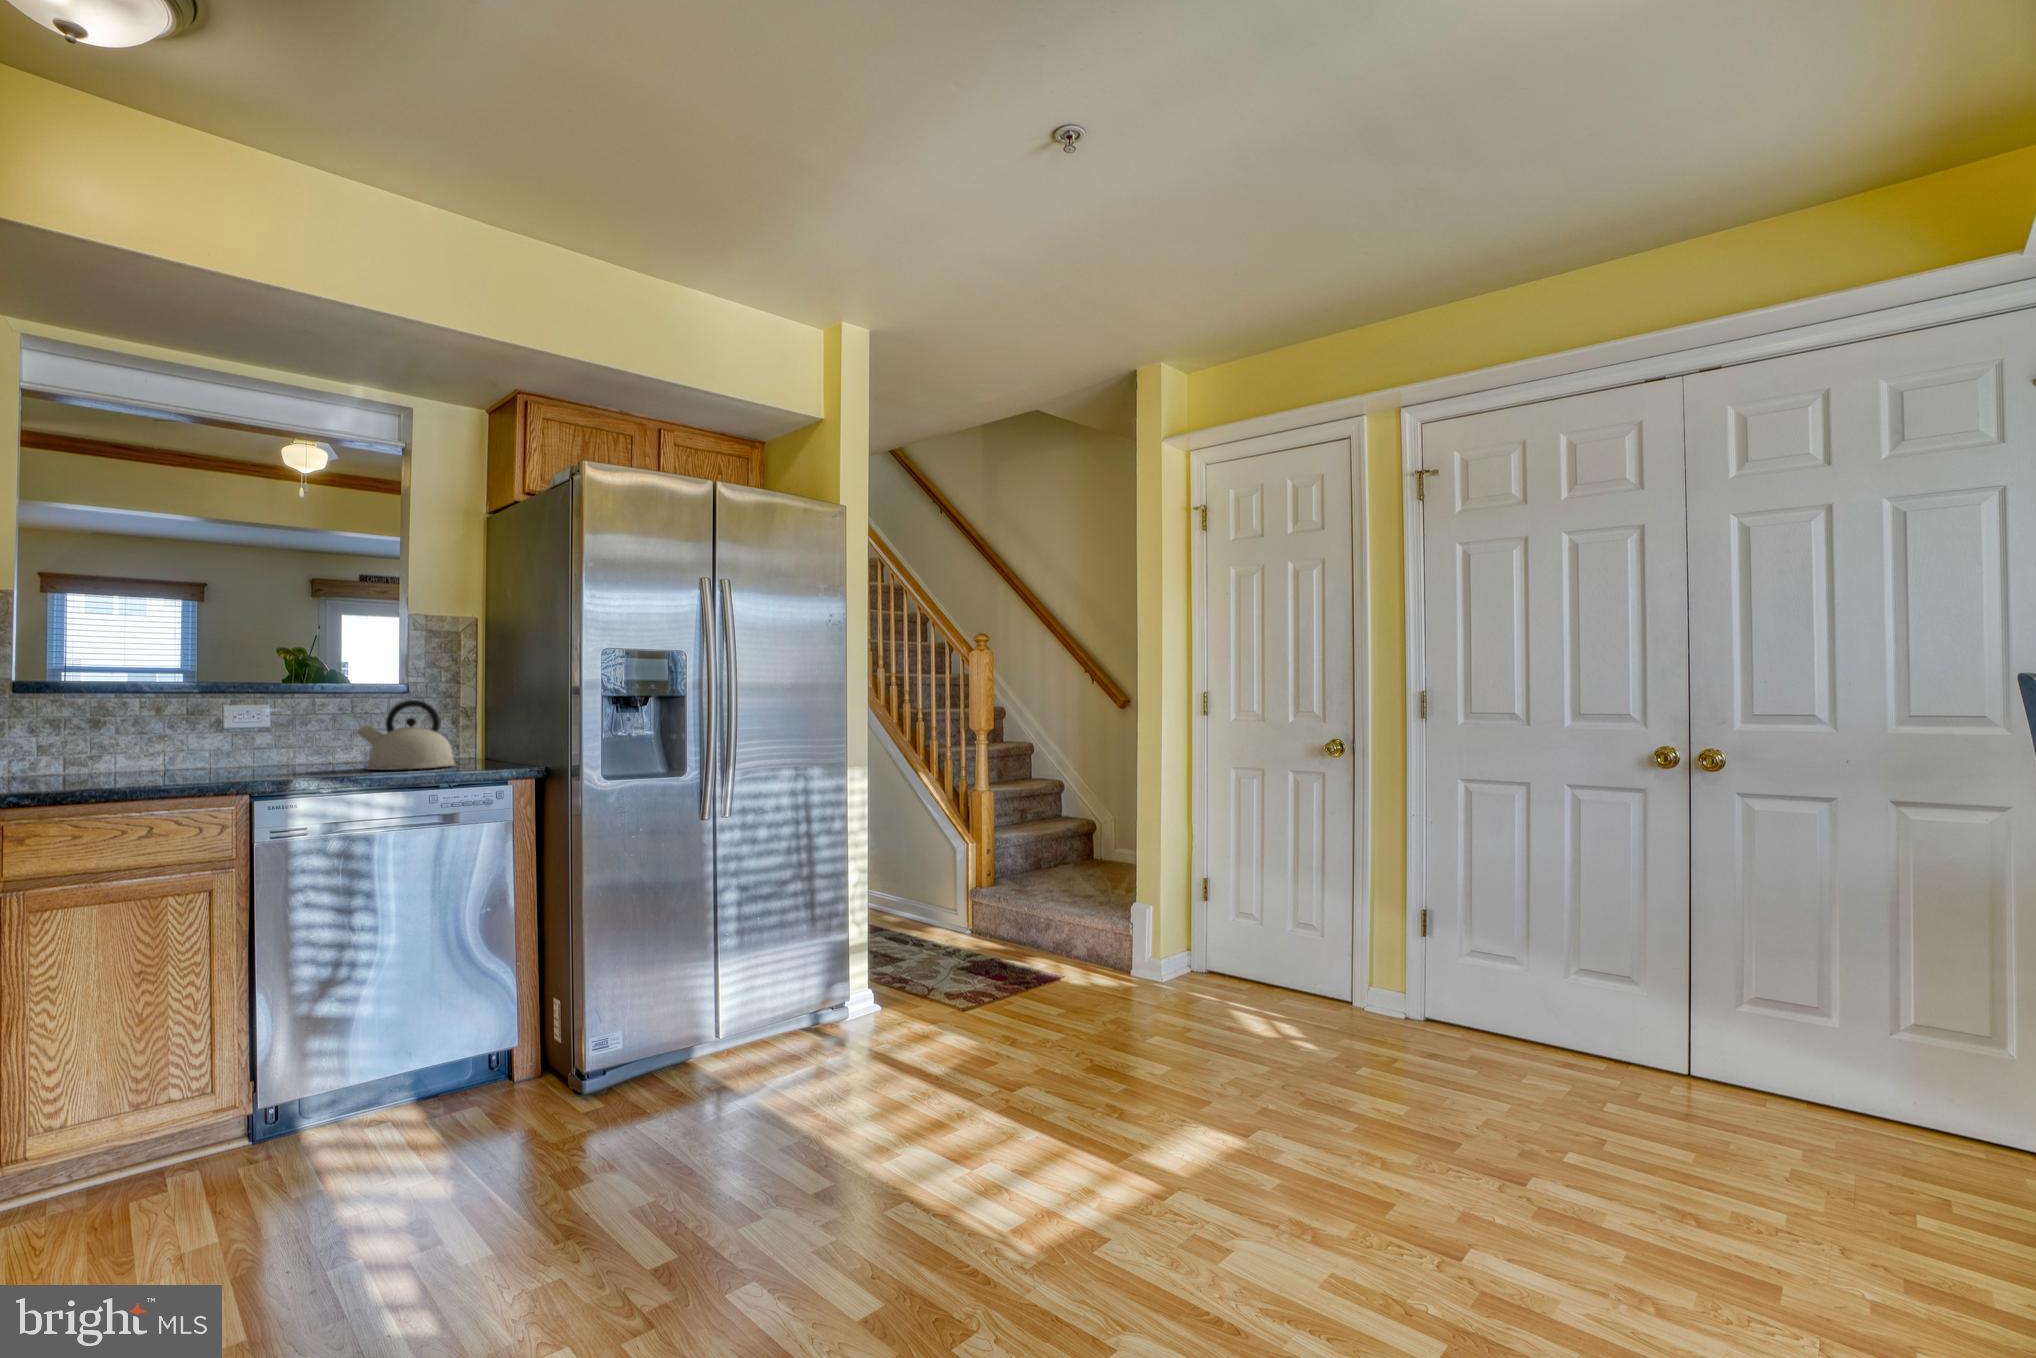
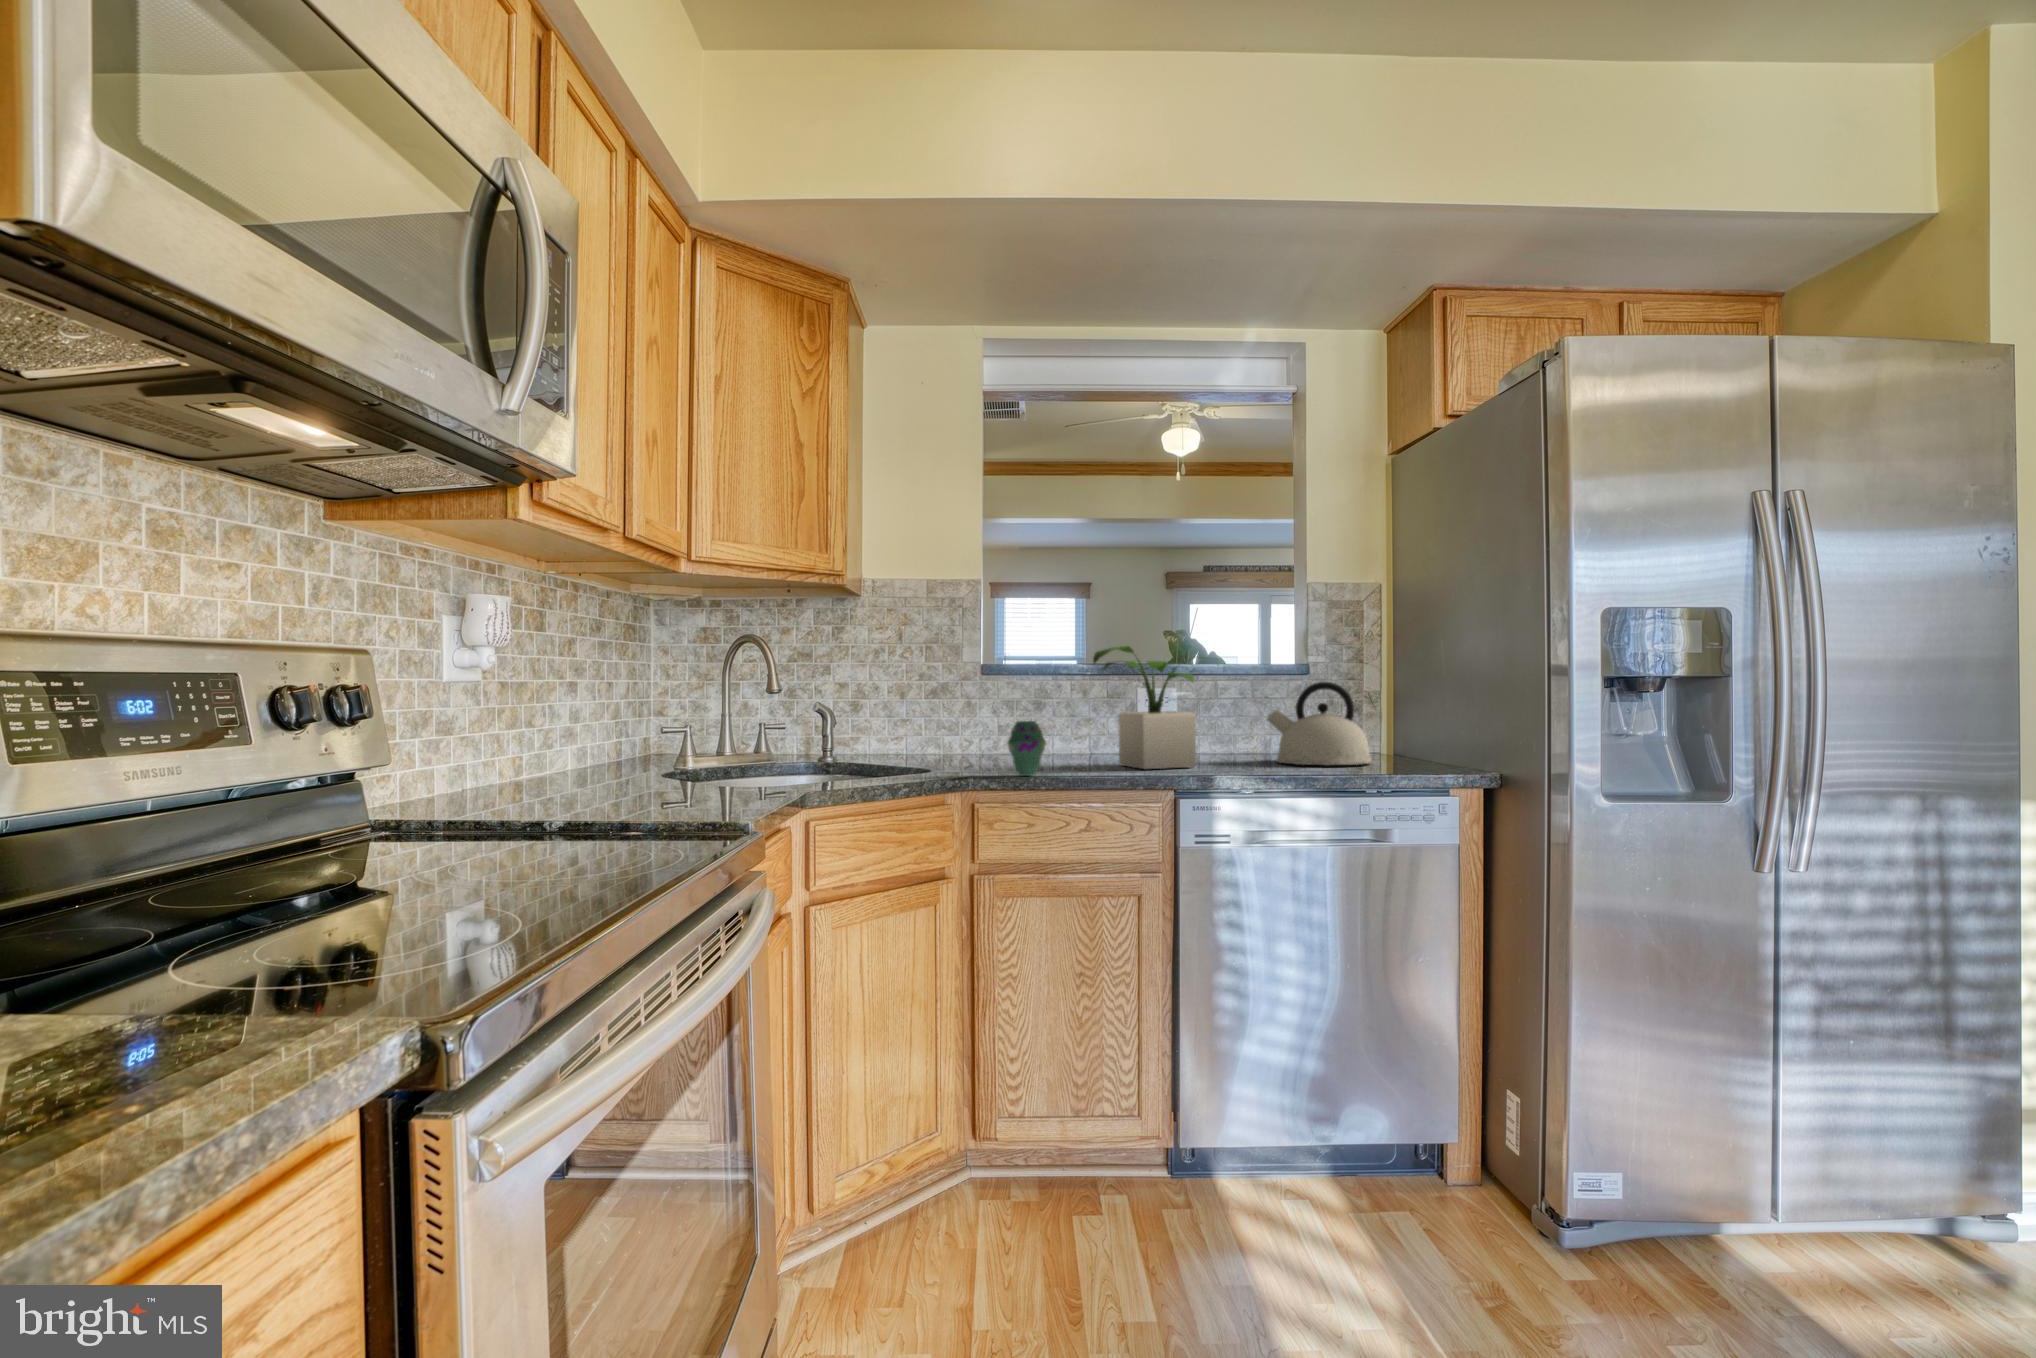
potted plant: none [160,668,317,782] -> present [1093,645,1196,769]
vase: none [49,741,99,794] -> present [1008,721,1046,776]

